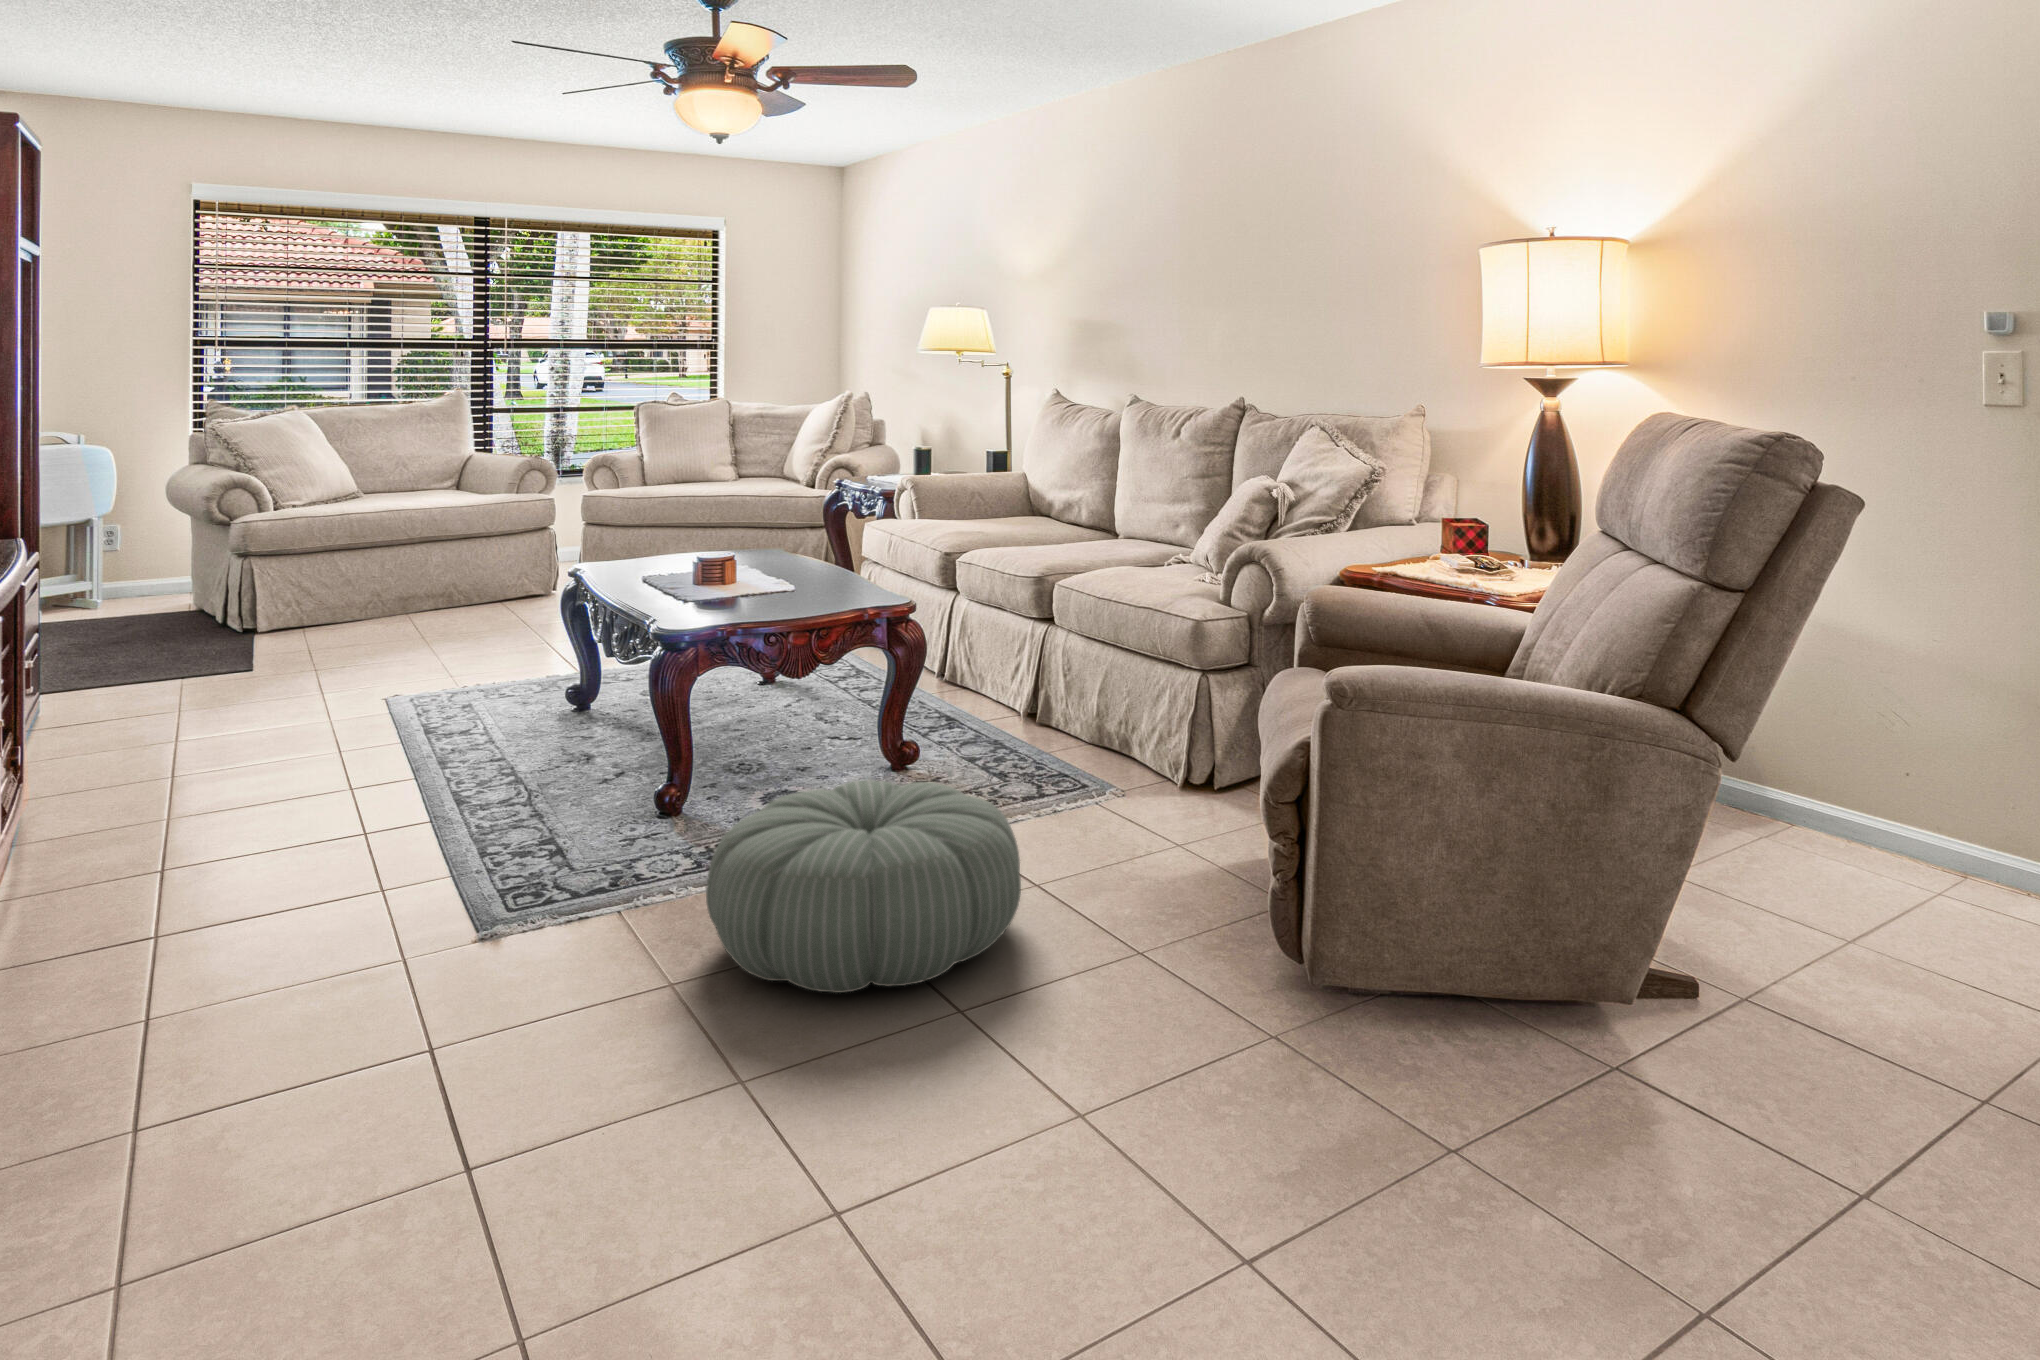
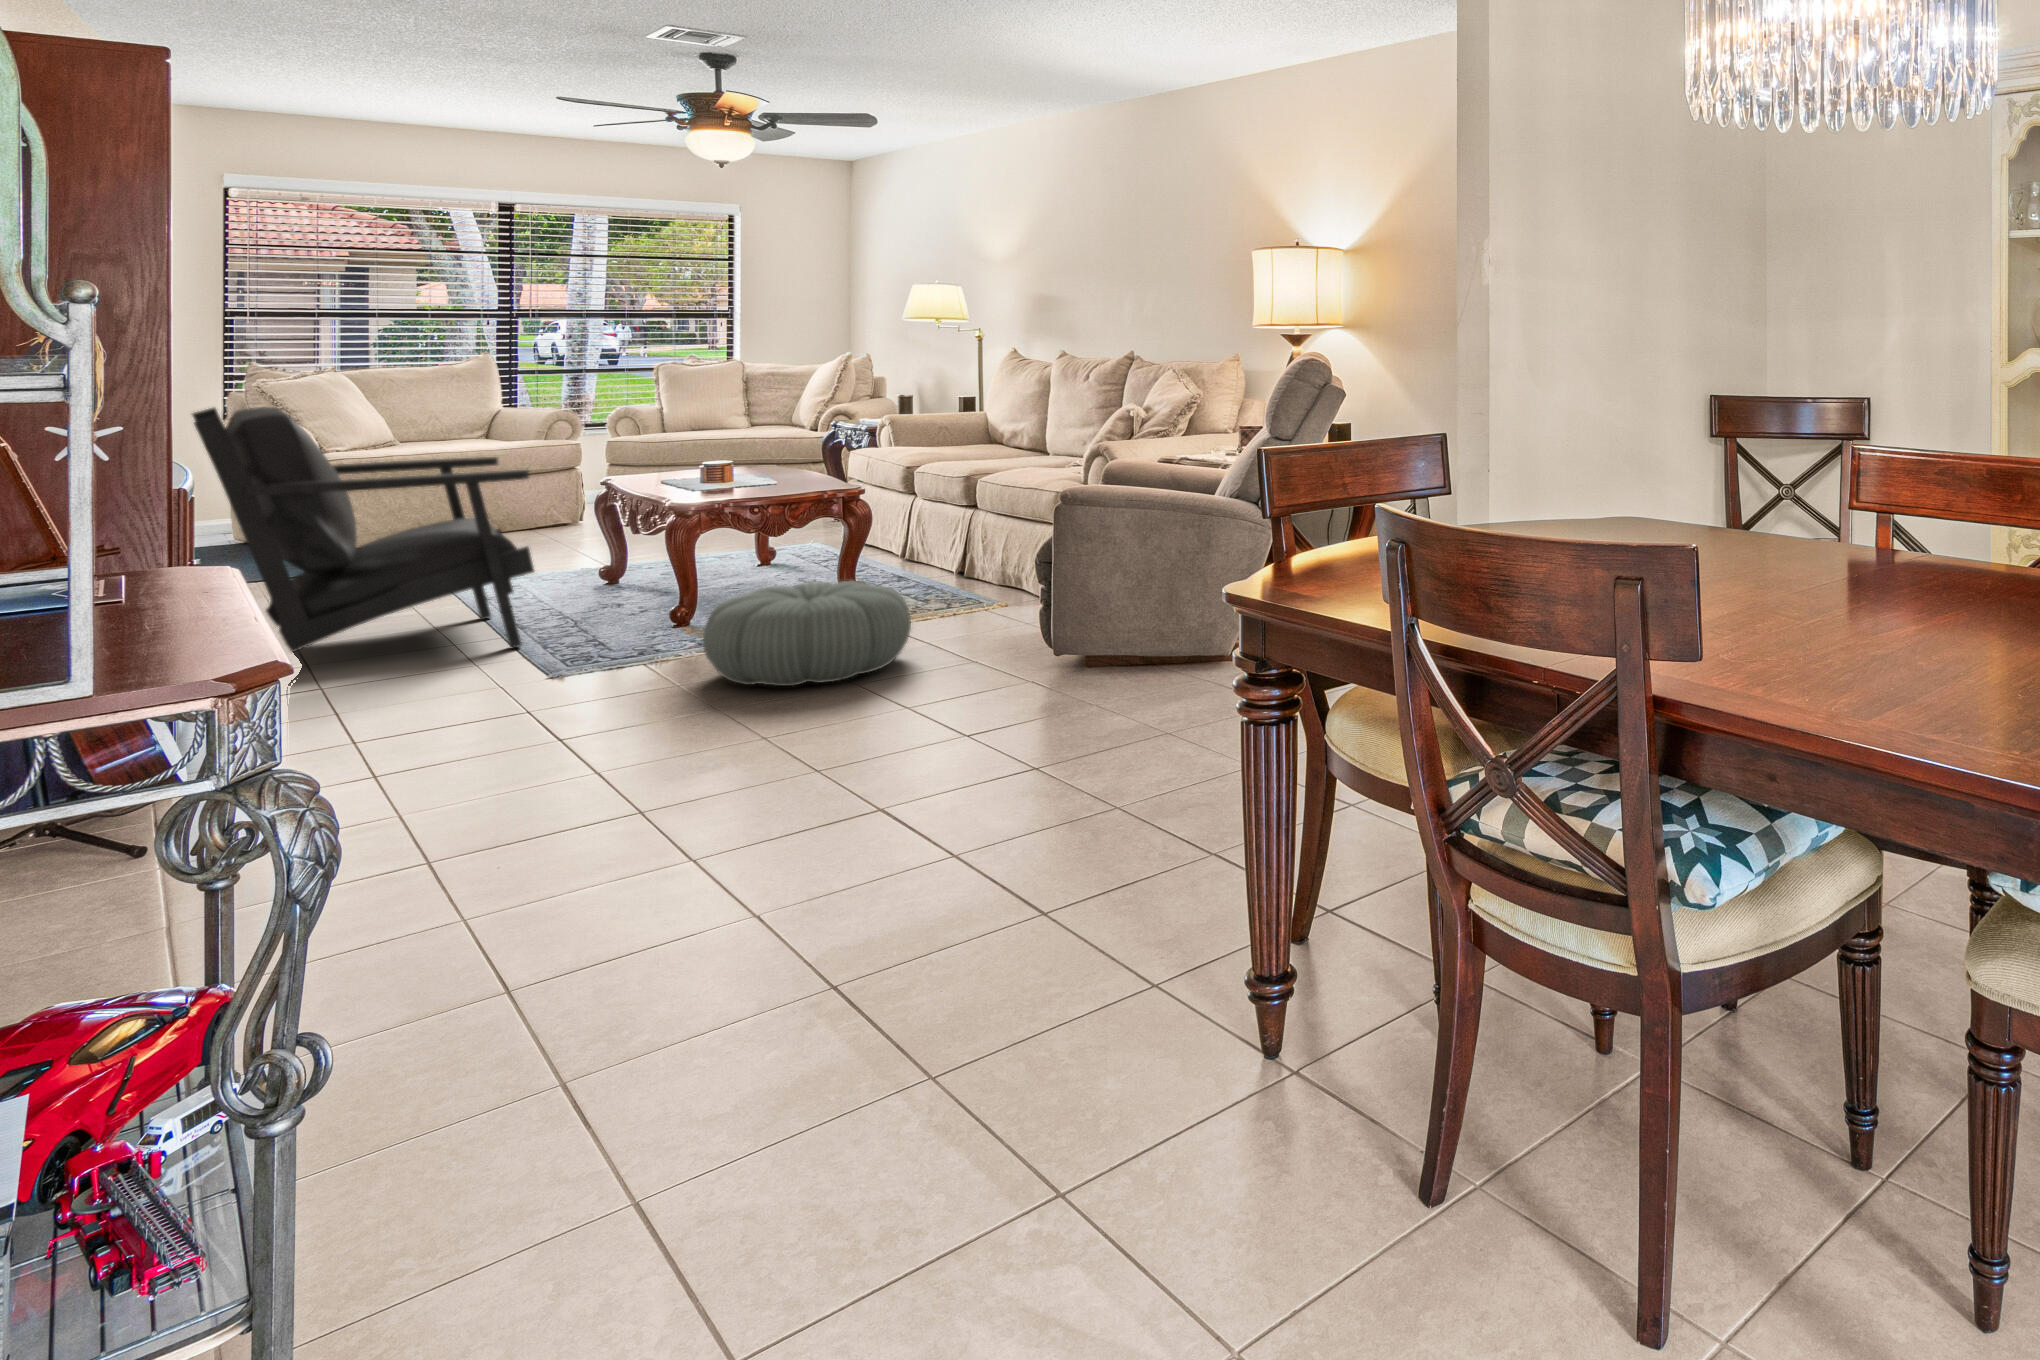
armchair: none [11,480,475,912] -> present [192,407,534,652]

